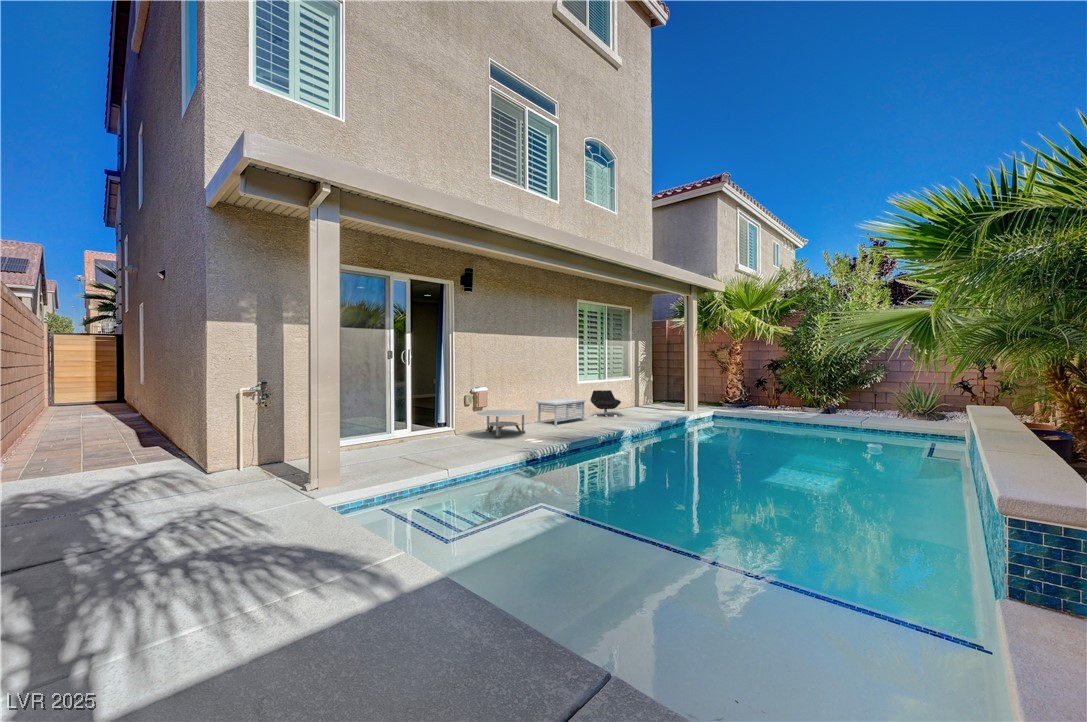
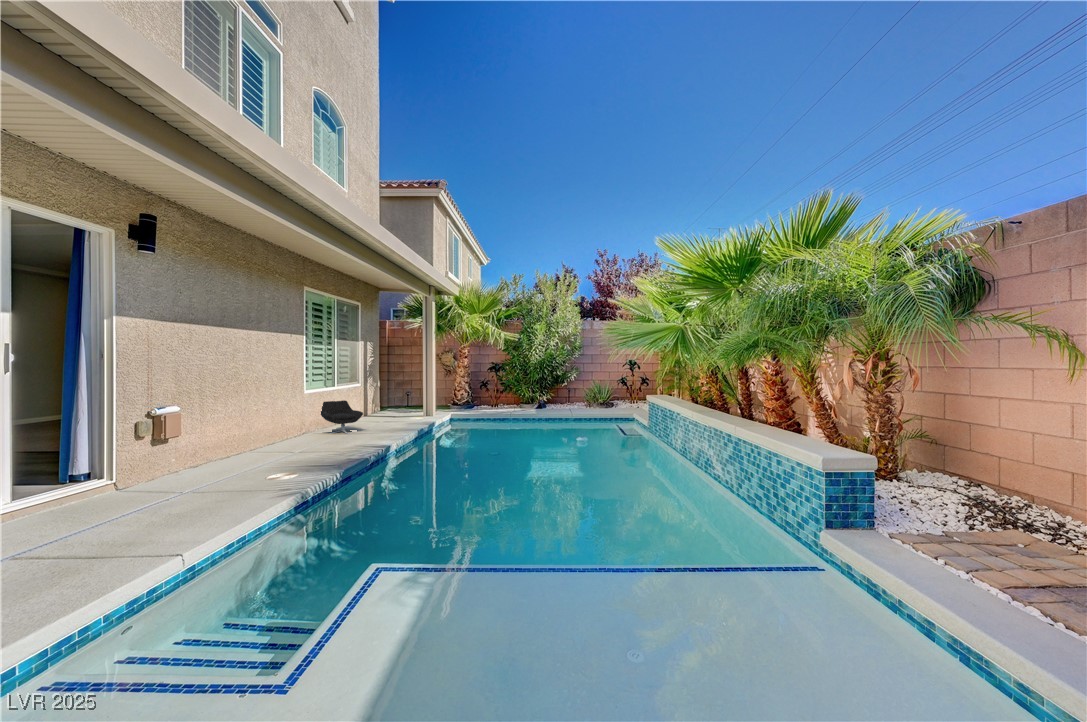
storage bench: present [536,398,586,425] -> none [255,413,325,450]
round table: present [477,410,529,438] -> none [169,435,265,481]

